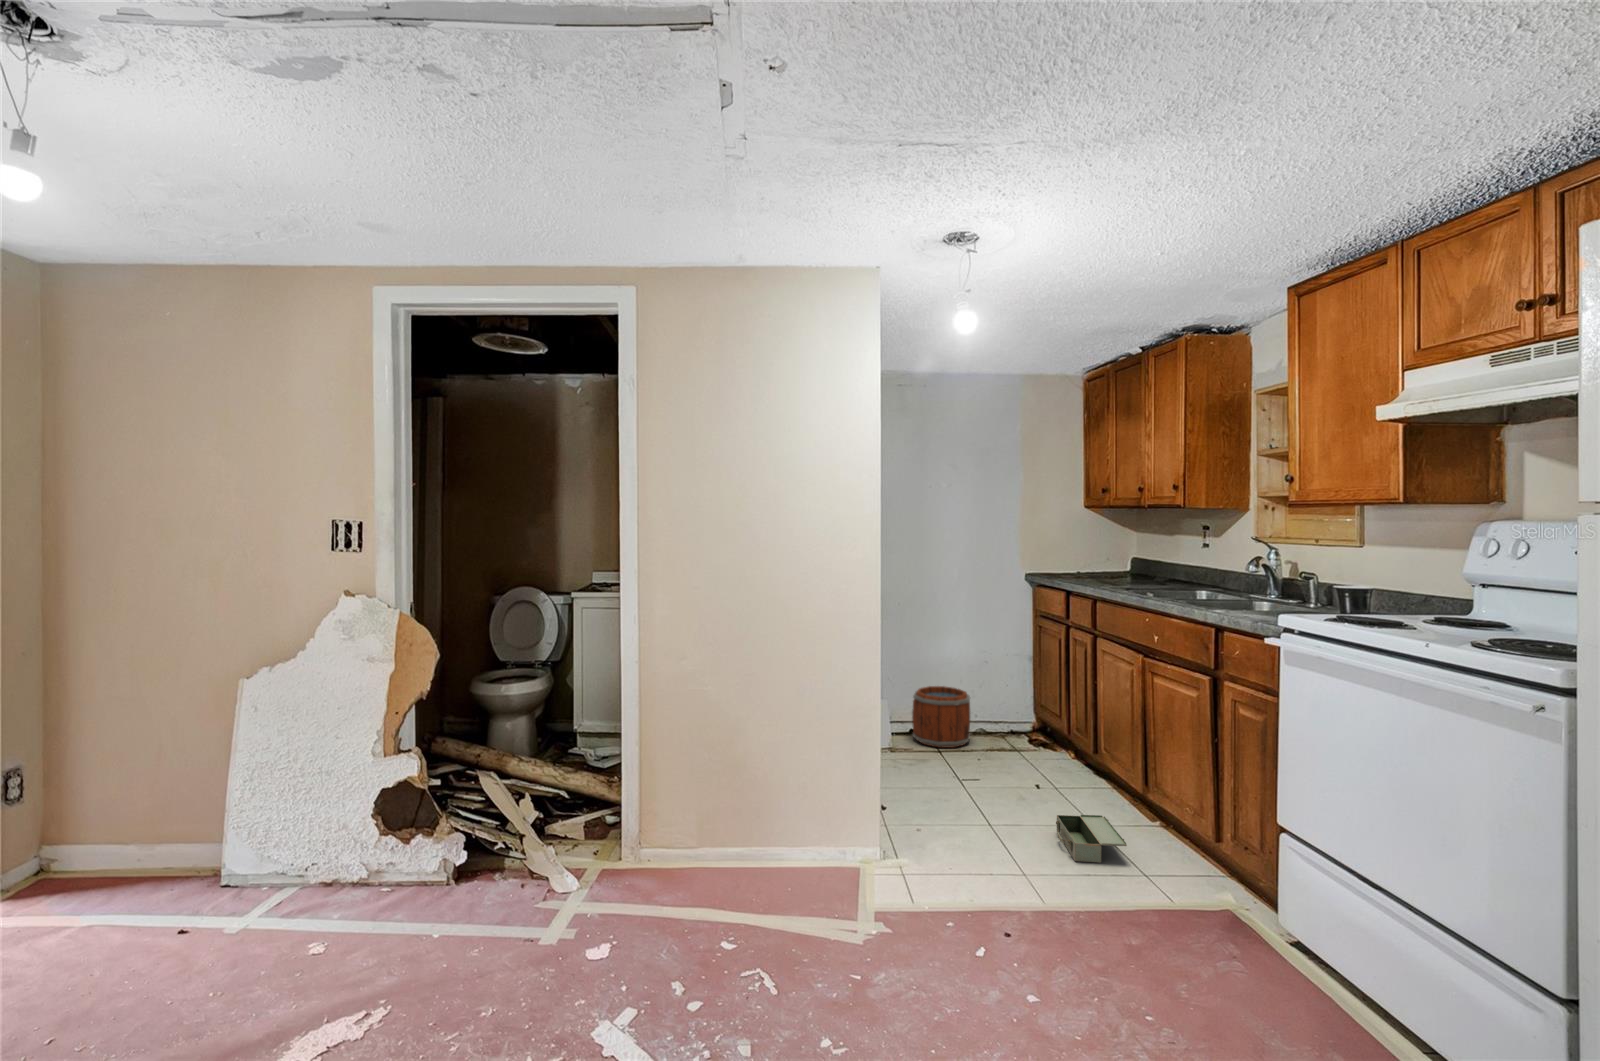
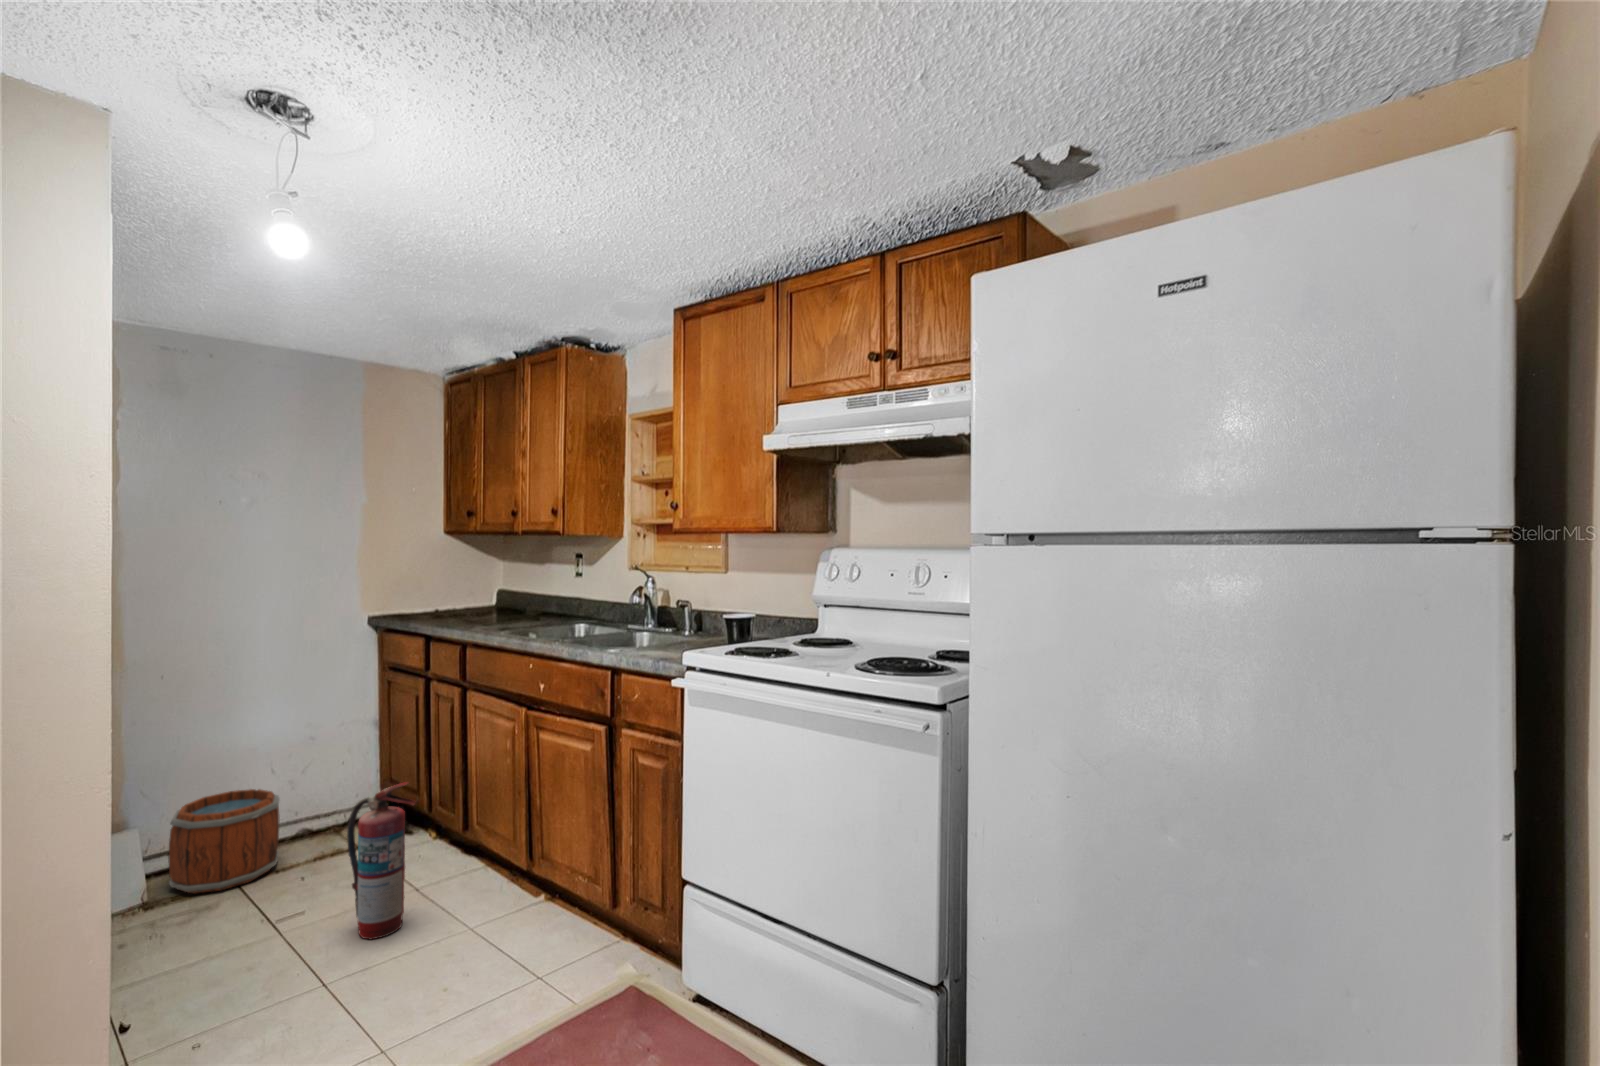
fire extinguisher: none [1009,696,1054,804] -> present [347,782,416,939]
toolbox: present [1056,815,1127,863] -> none [422,923,519,1011]

